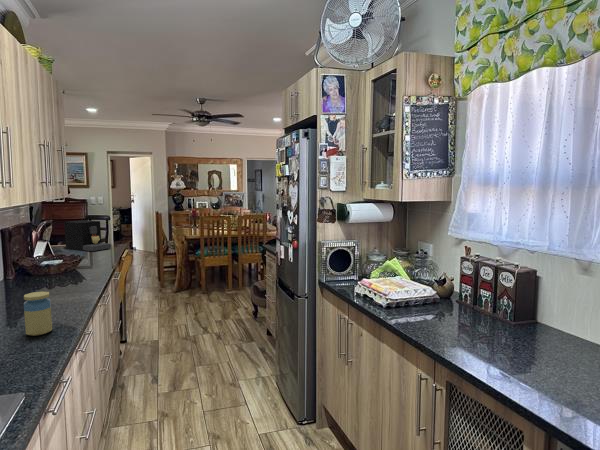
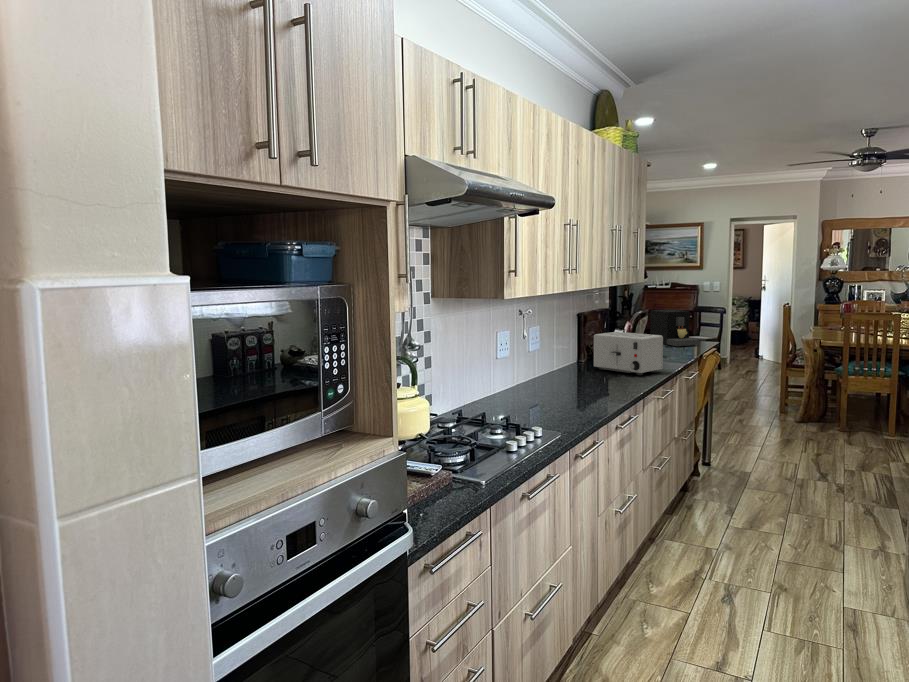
toaster: none [19,246,96,286] -> present [594,332,663,375]
jar: present [24,291,52,336] -> none [582,366,603,404]

